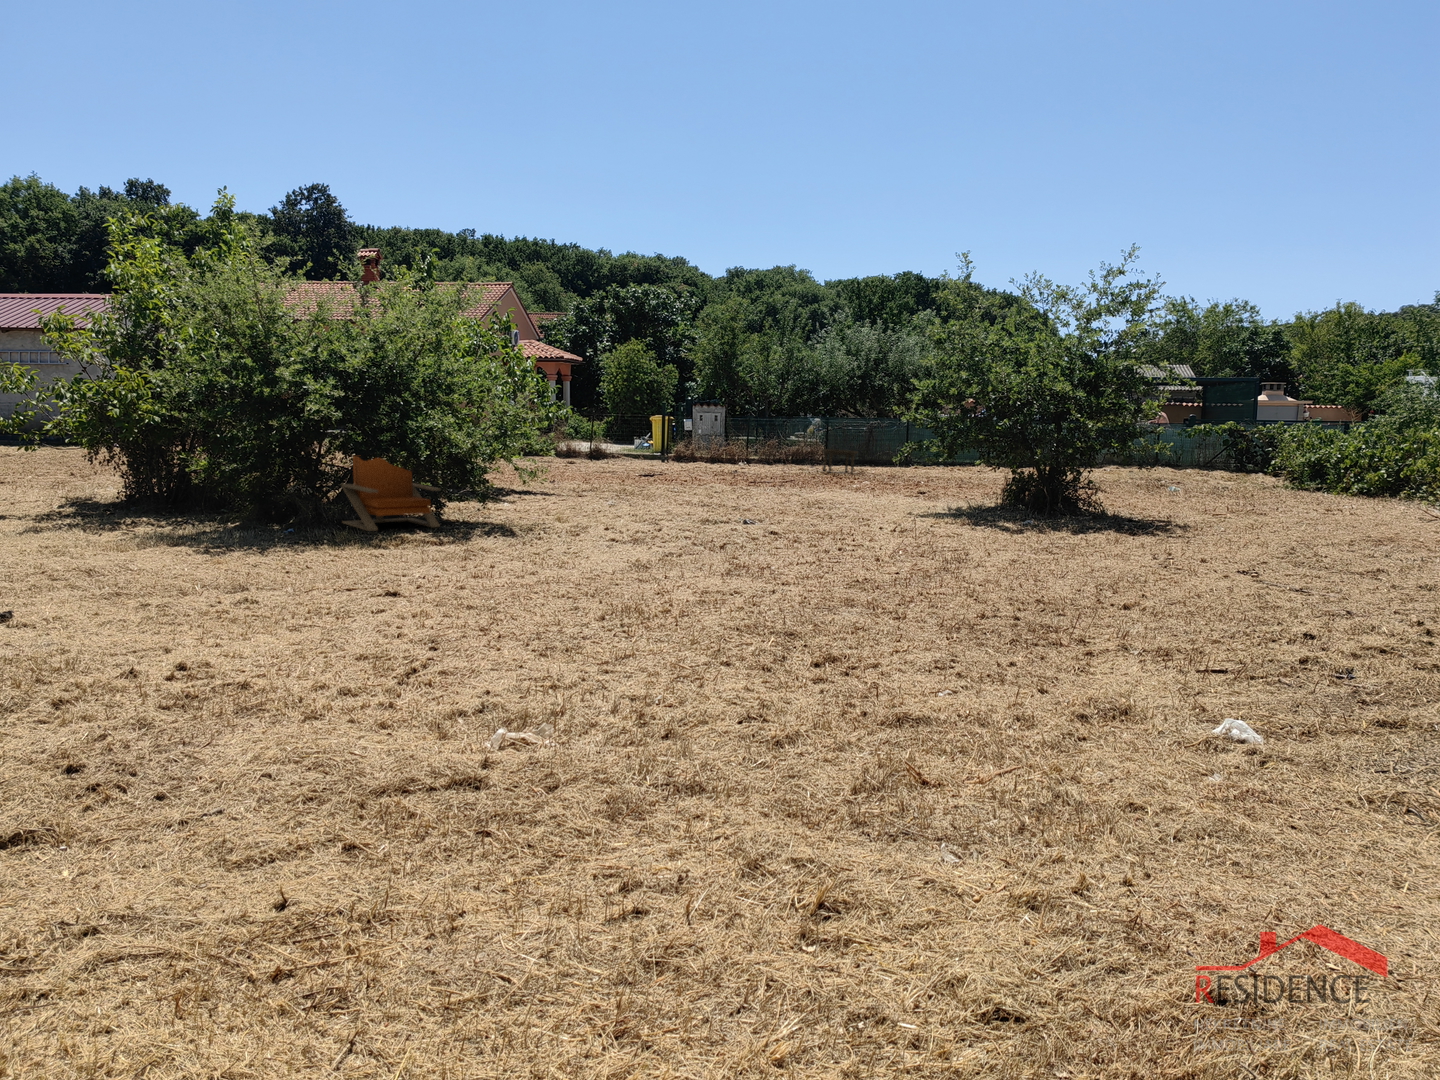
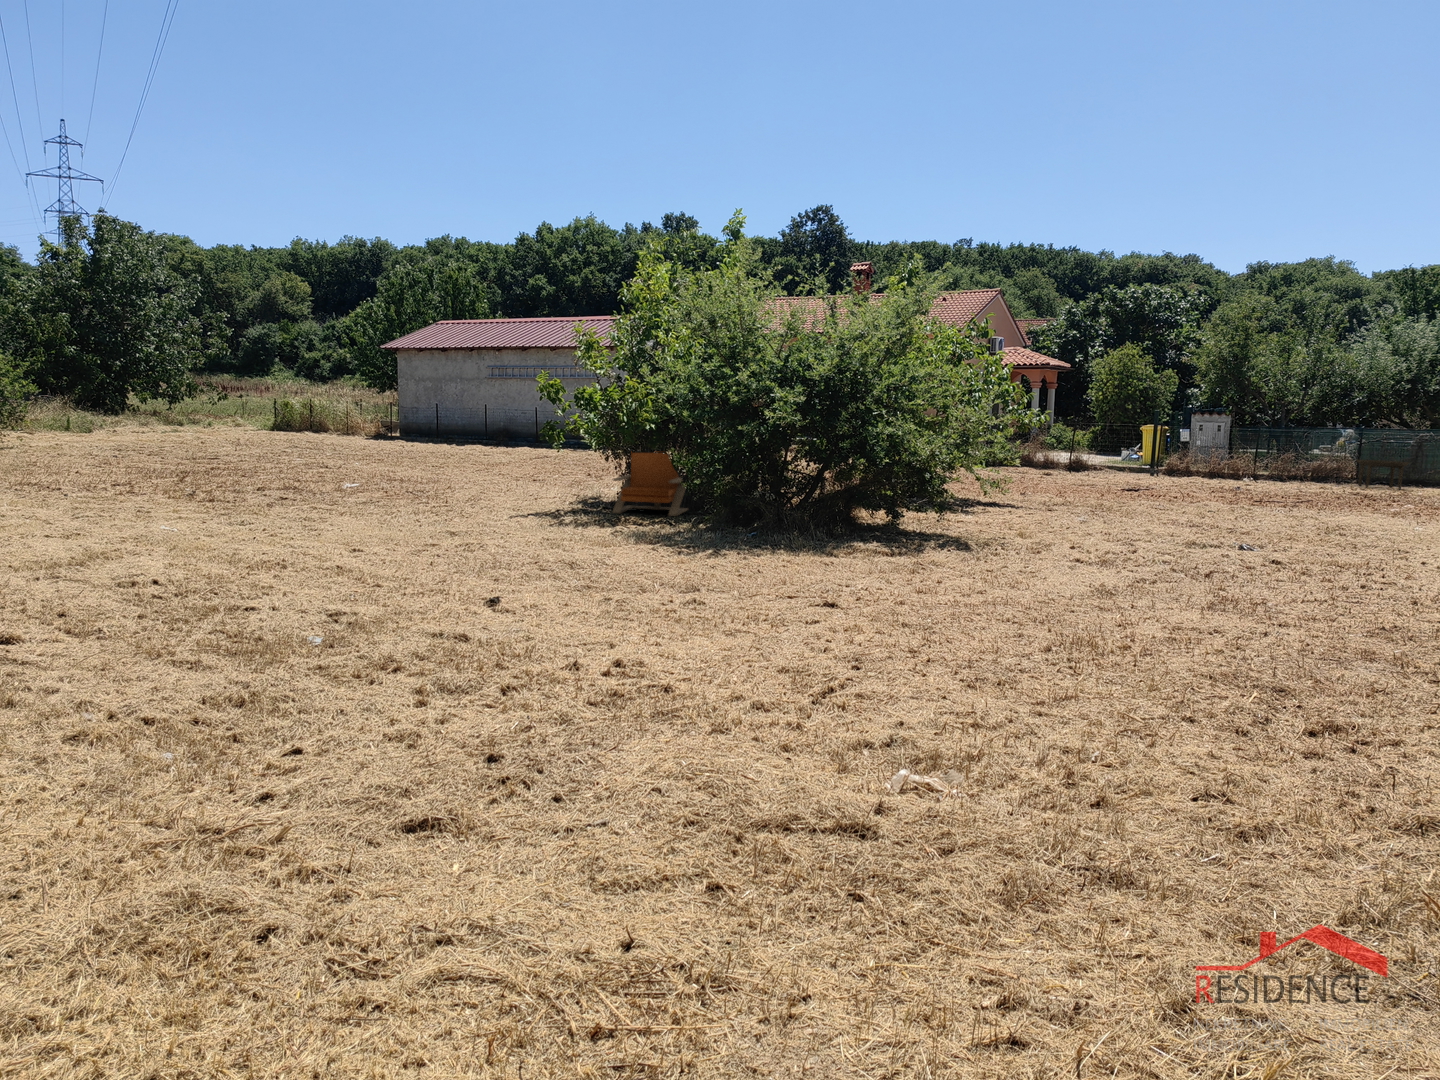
lounge chair: present [341,456,441,531] -> present [612,451,688,516]

